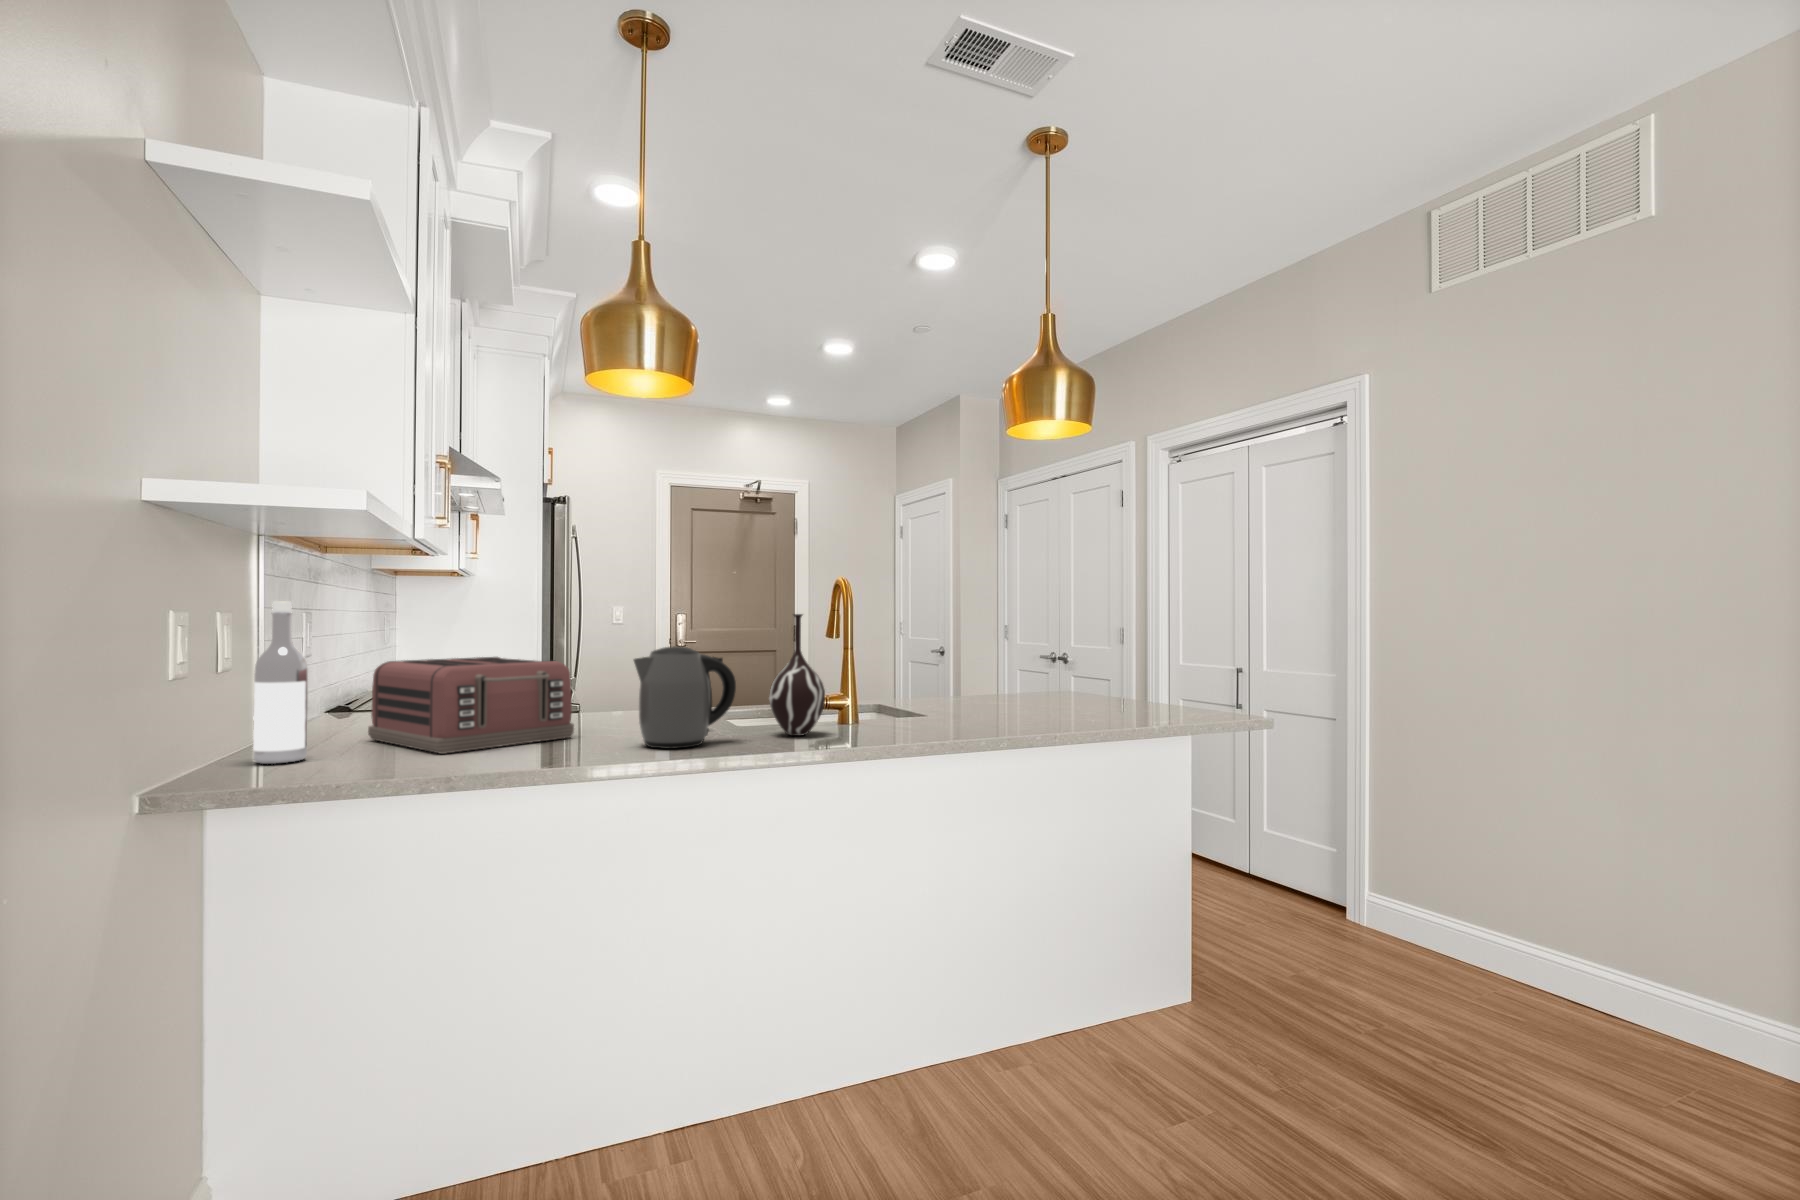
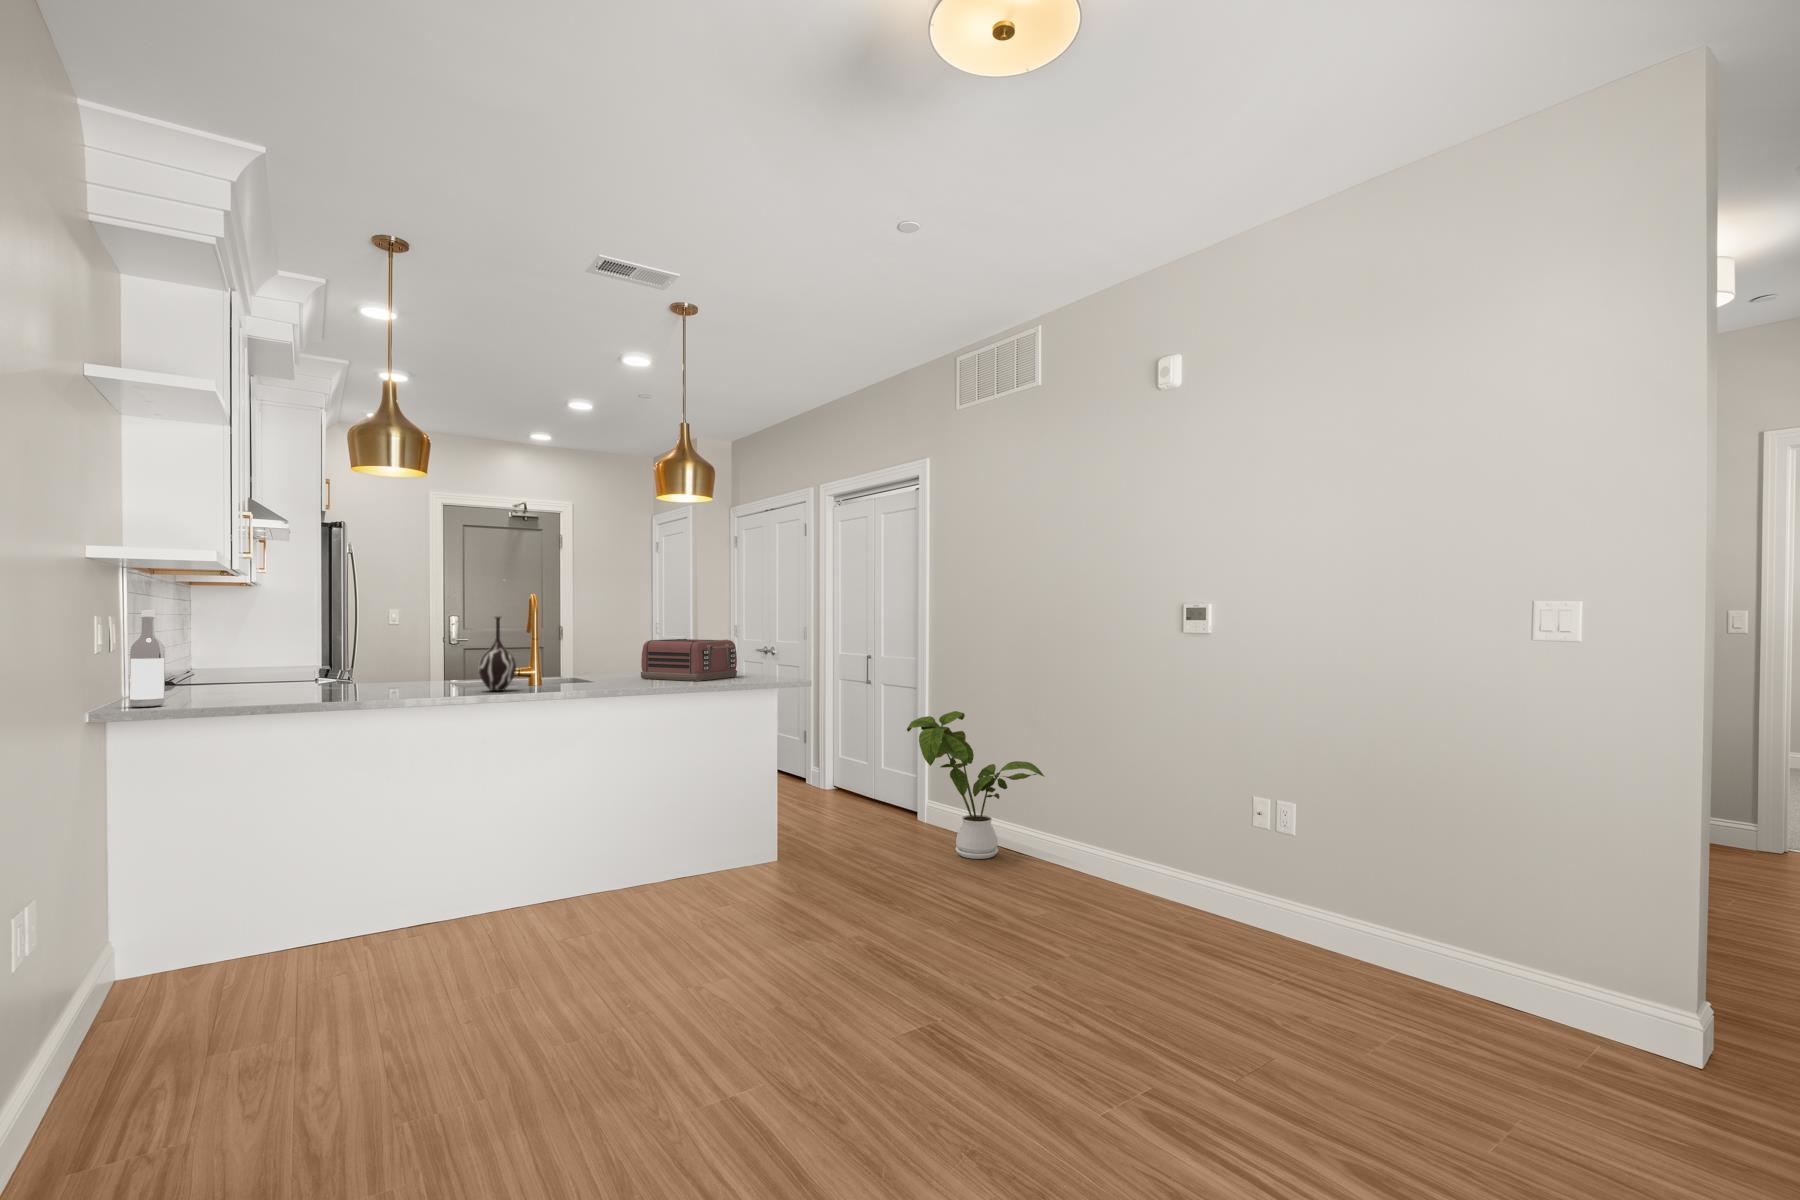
kettle: present [634,646,736,749] -> none [384,637,453,697]
toaster: present [368,657,574,754] -> present [641,639,737,681]
house plant: none [1402,774,1699,1028] -> present [907,711,1044,859]

